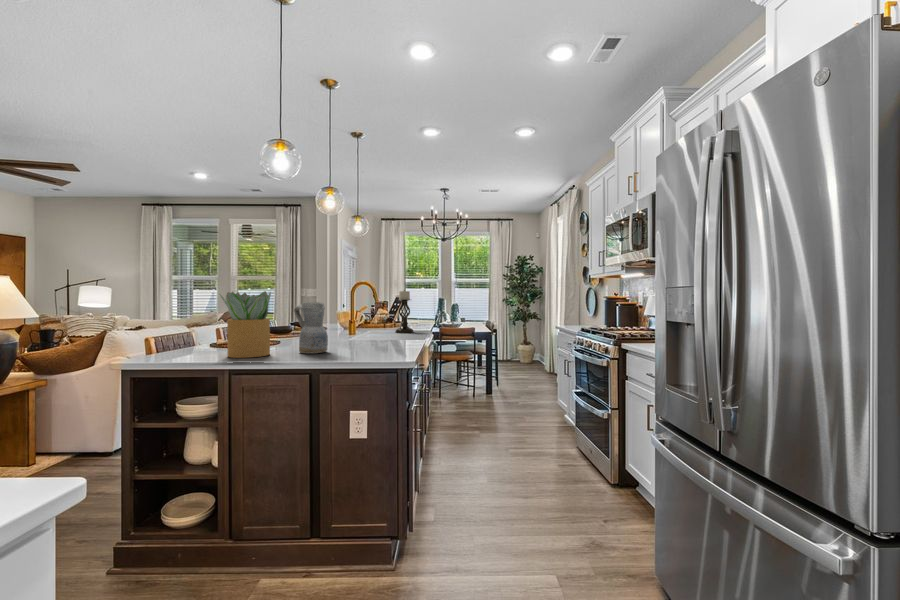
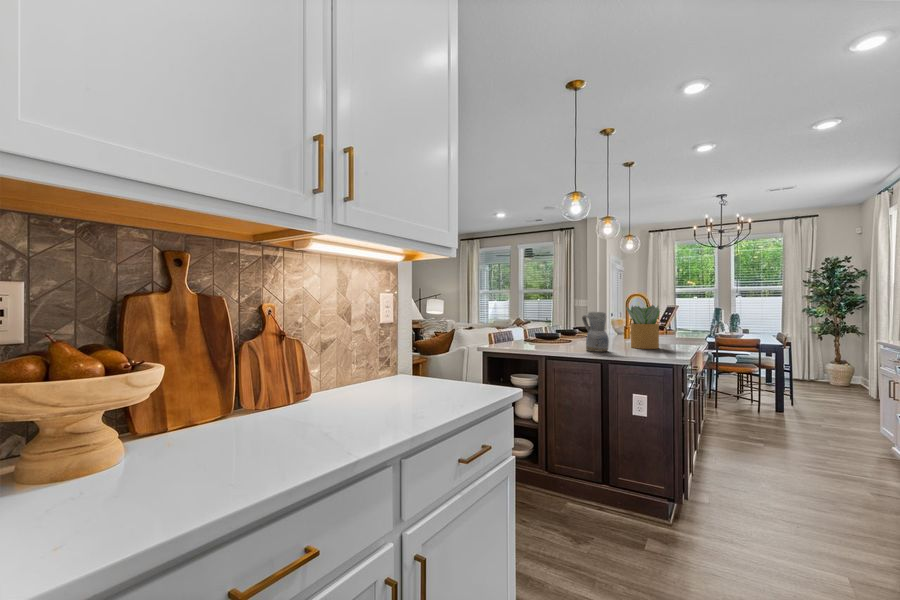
candle holder: present [395,290,414,333] -> none [667,300,686,341]
potted plant: present [220,291,271,358] -> present [626,305,660,349]

